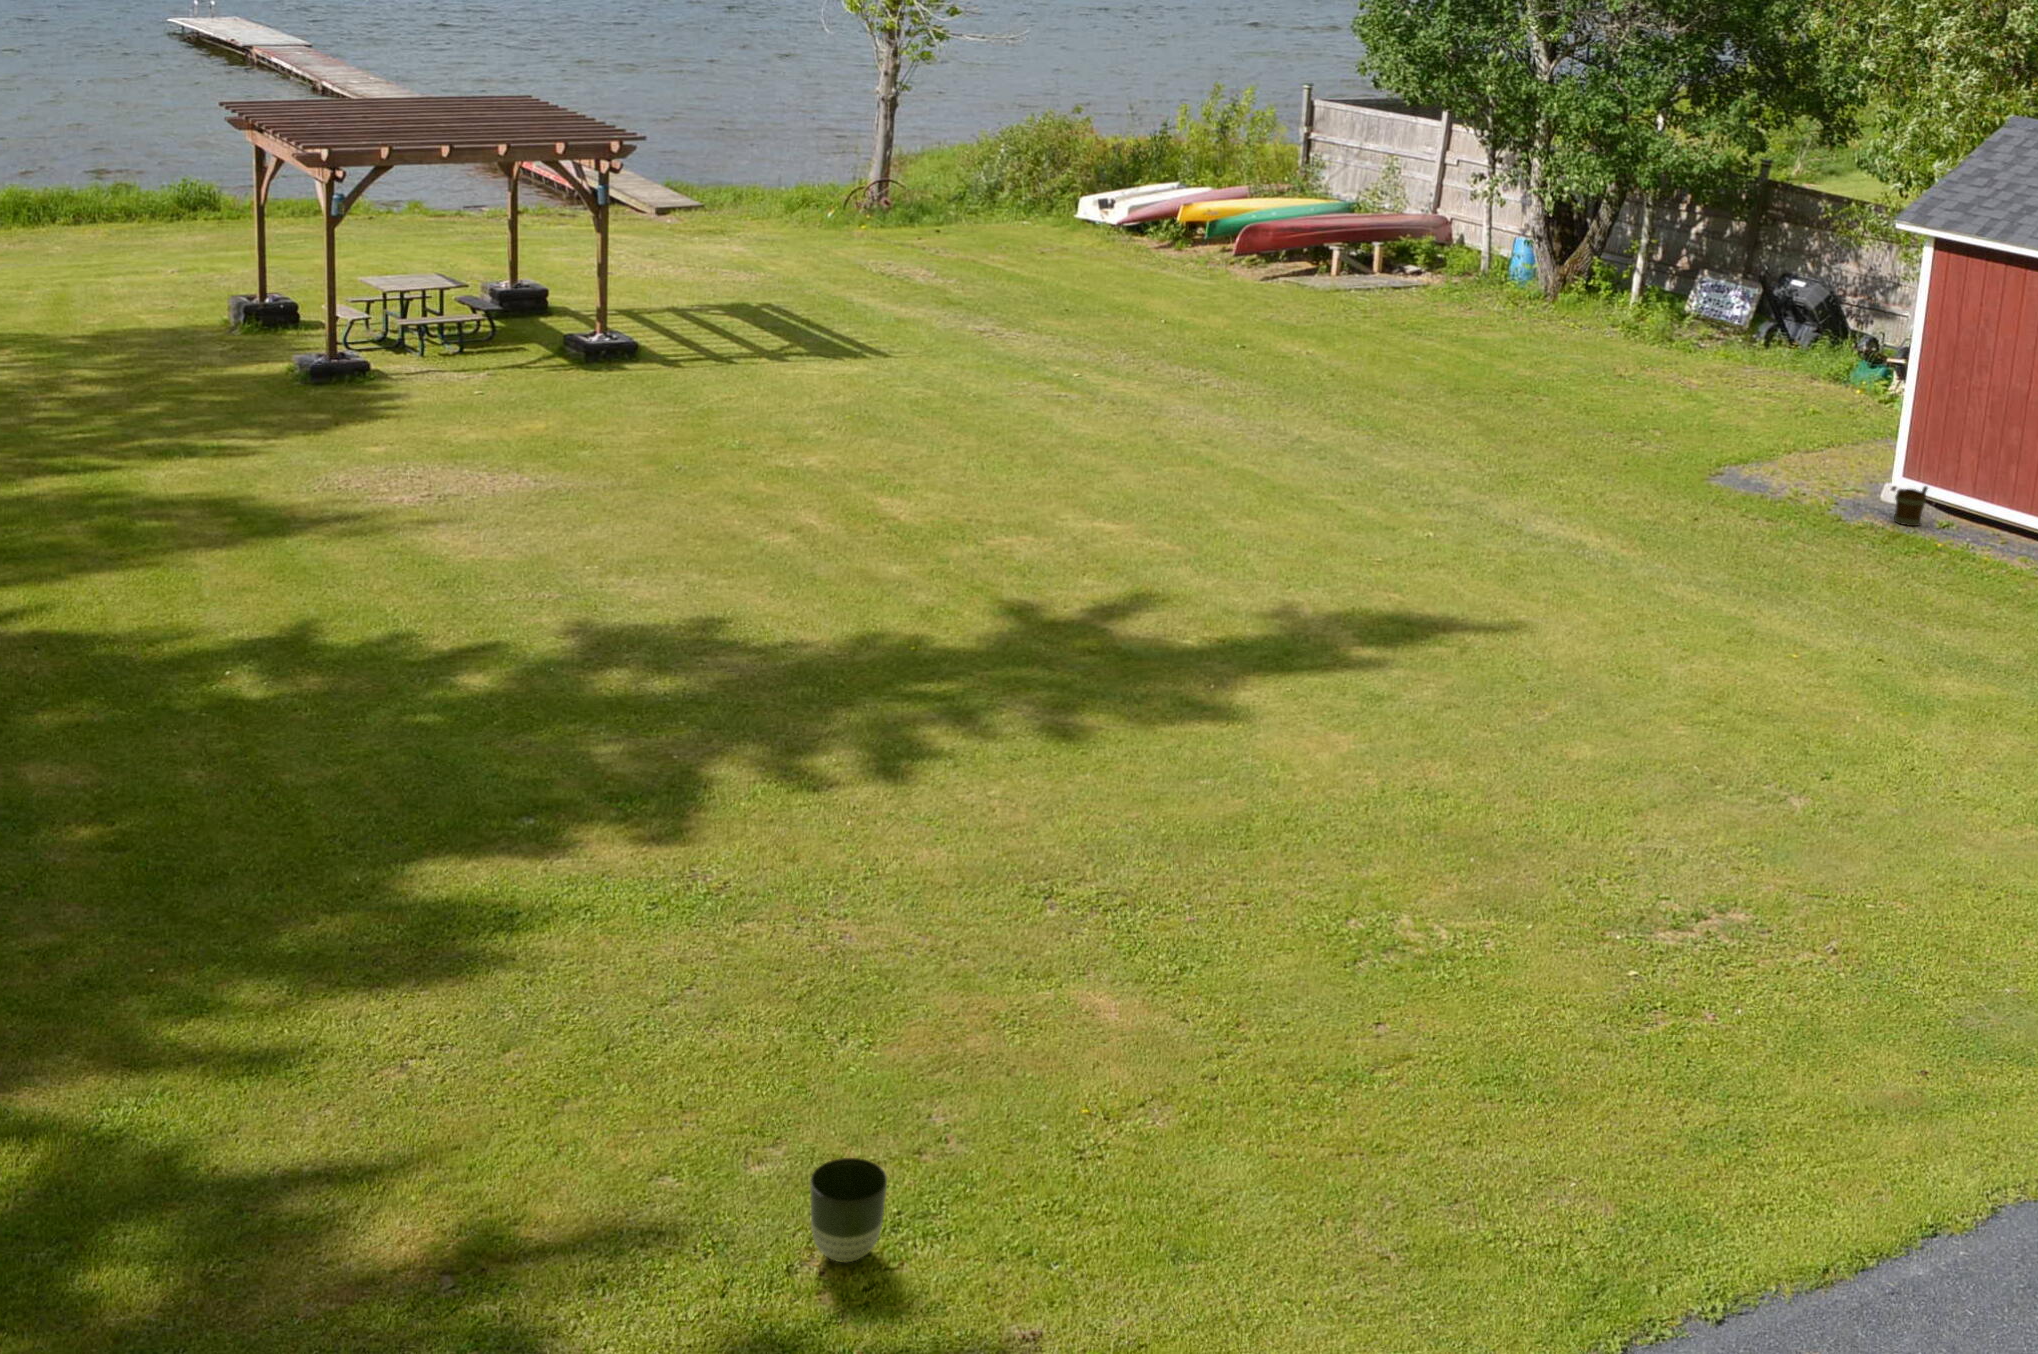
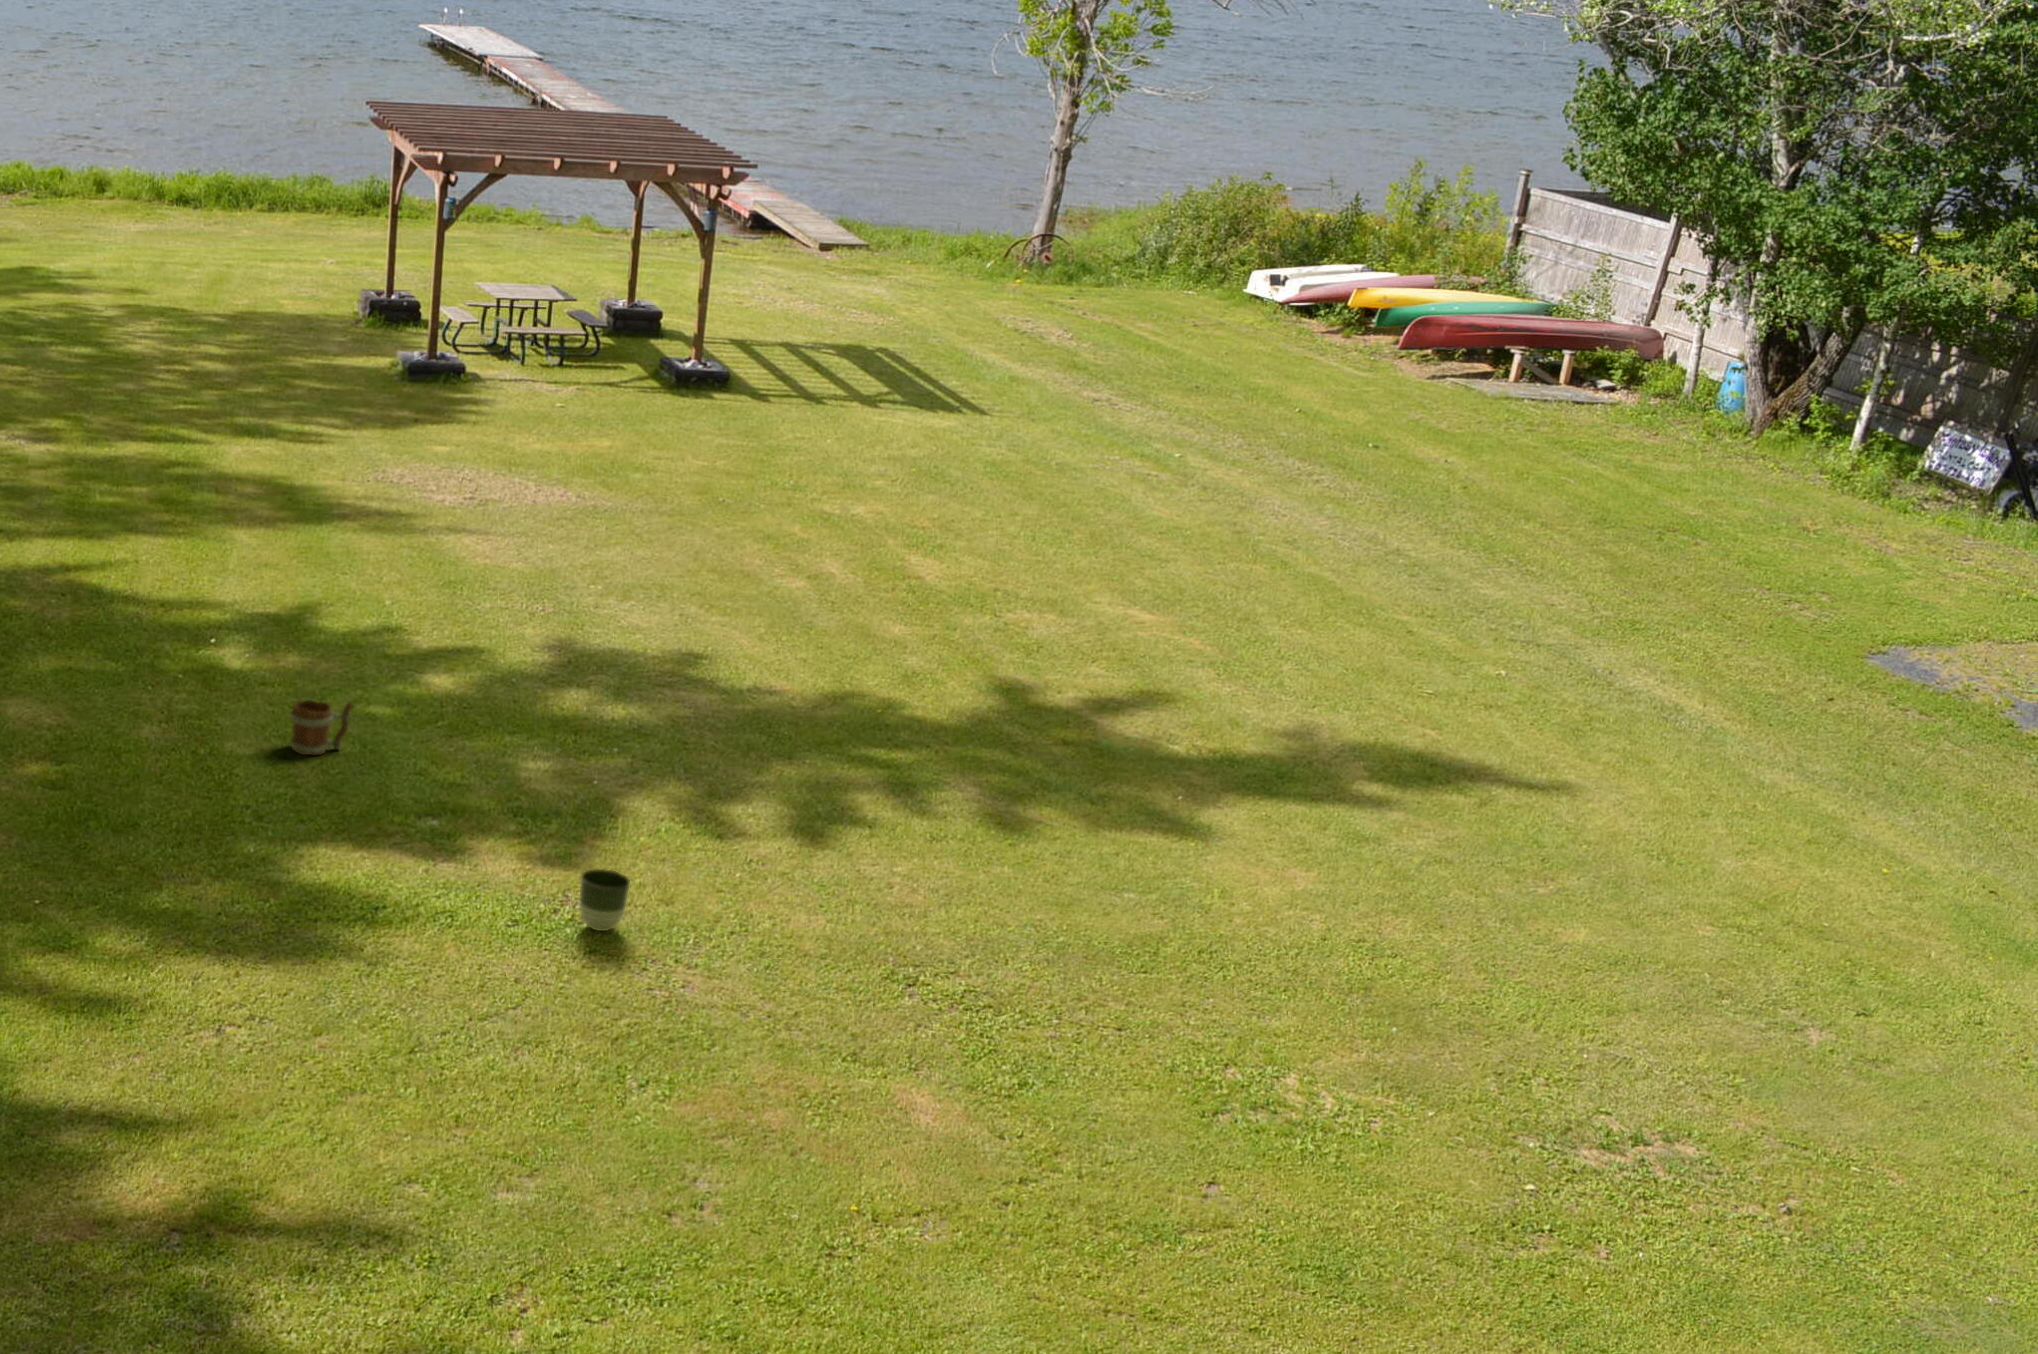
bucket: present [1894,486,1928,526] -> present [290,700,353,755]

